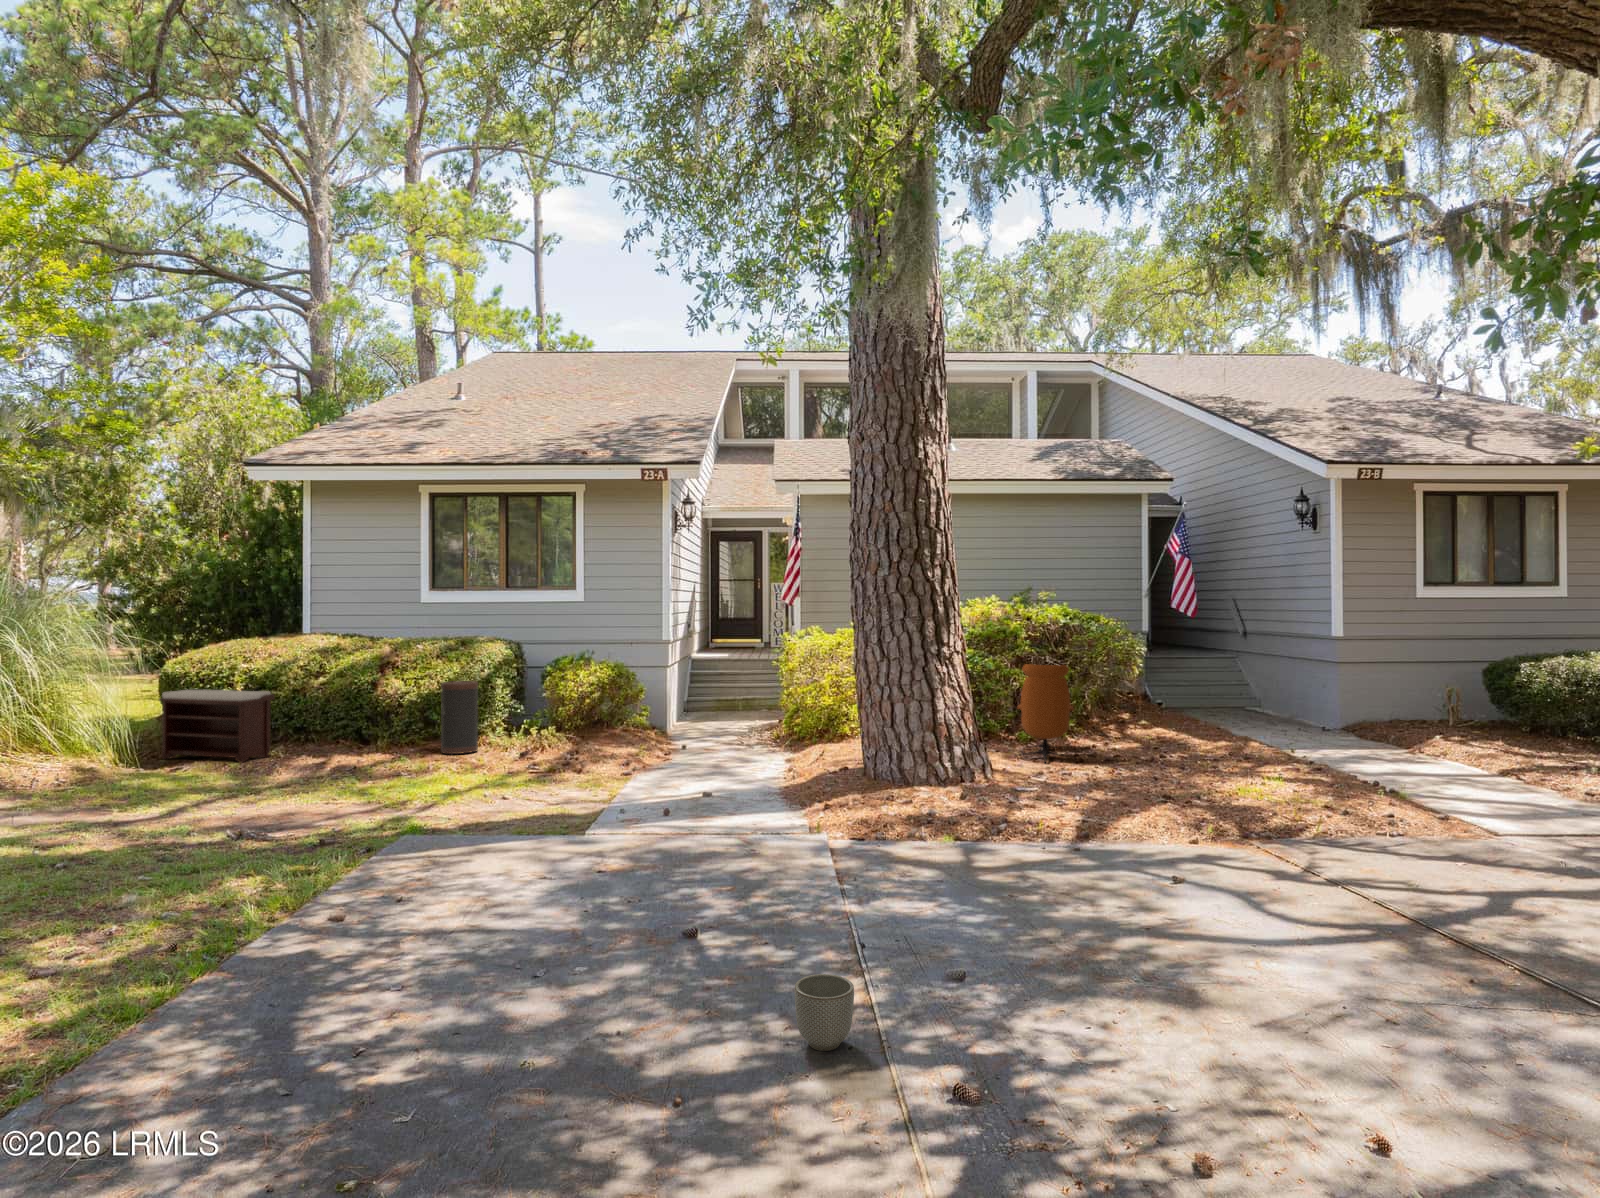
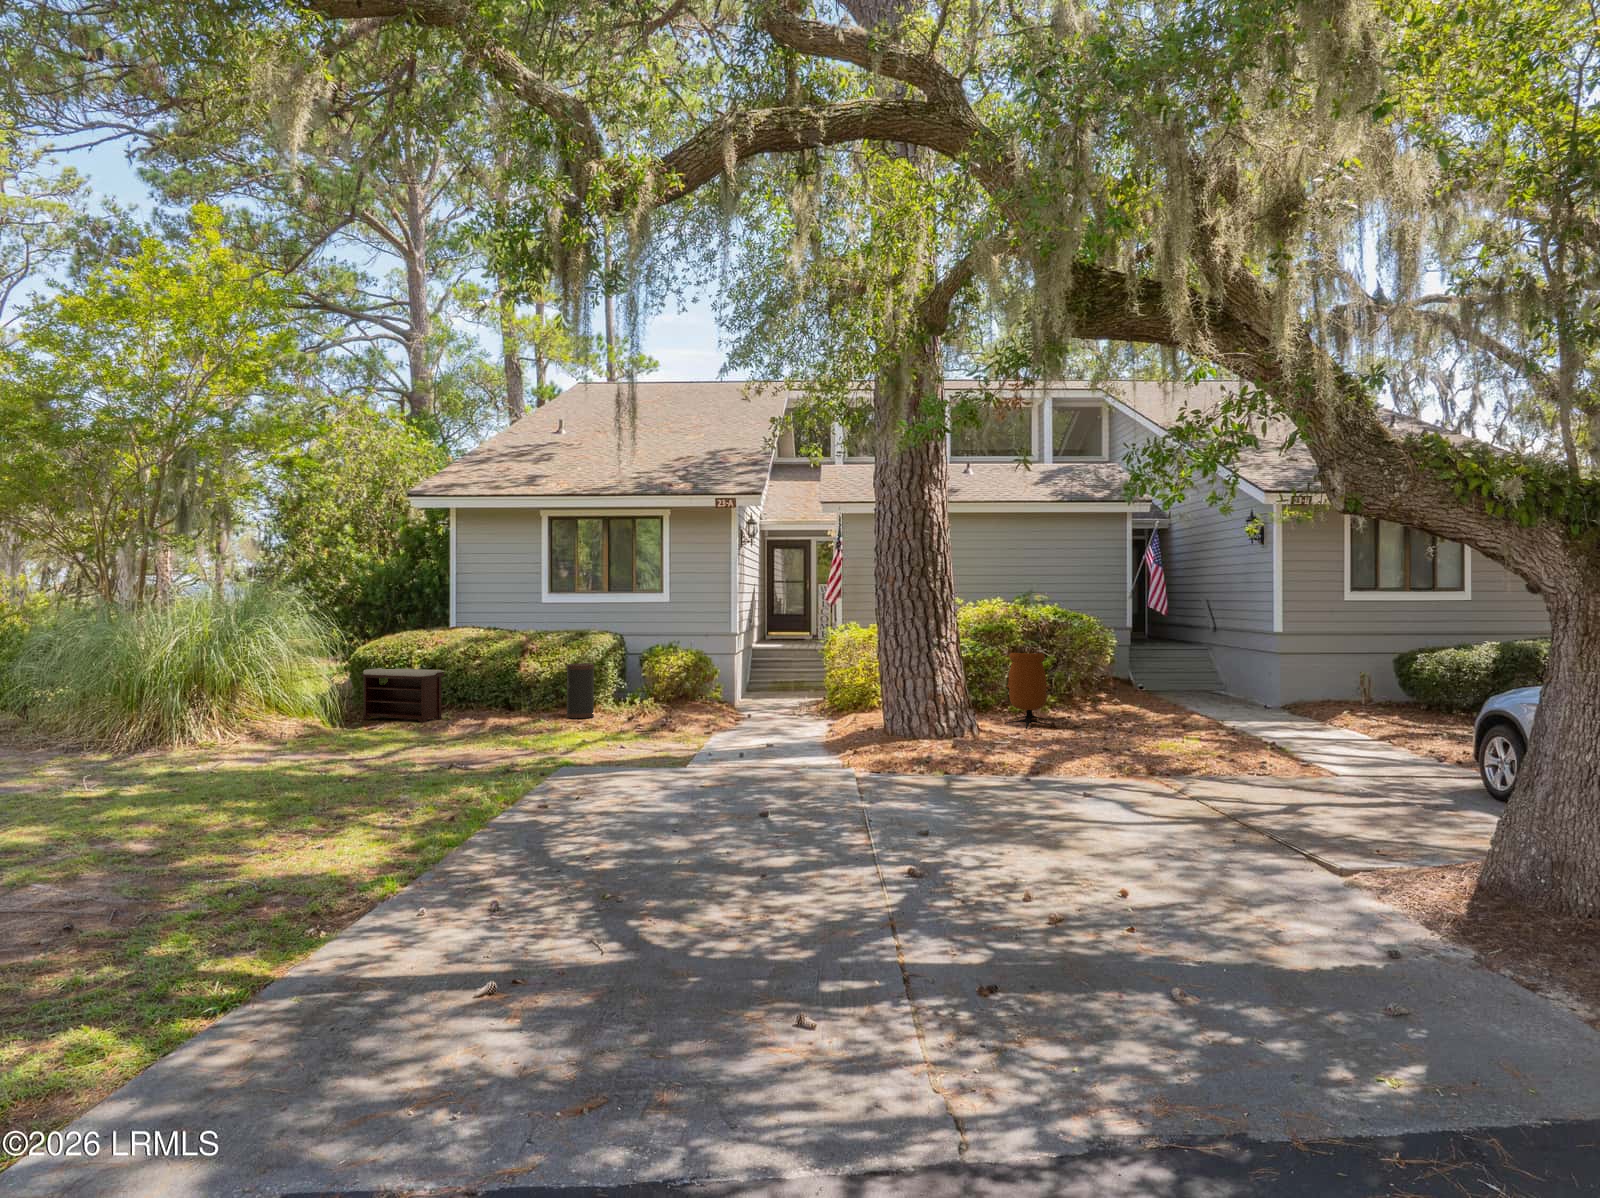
planter: present [794,974,854,1051] -> none [830,819,863,857]

